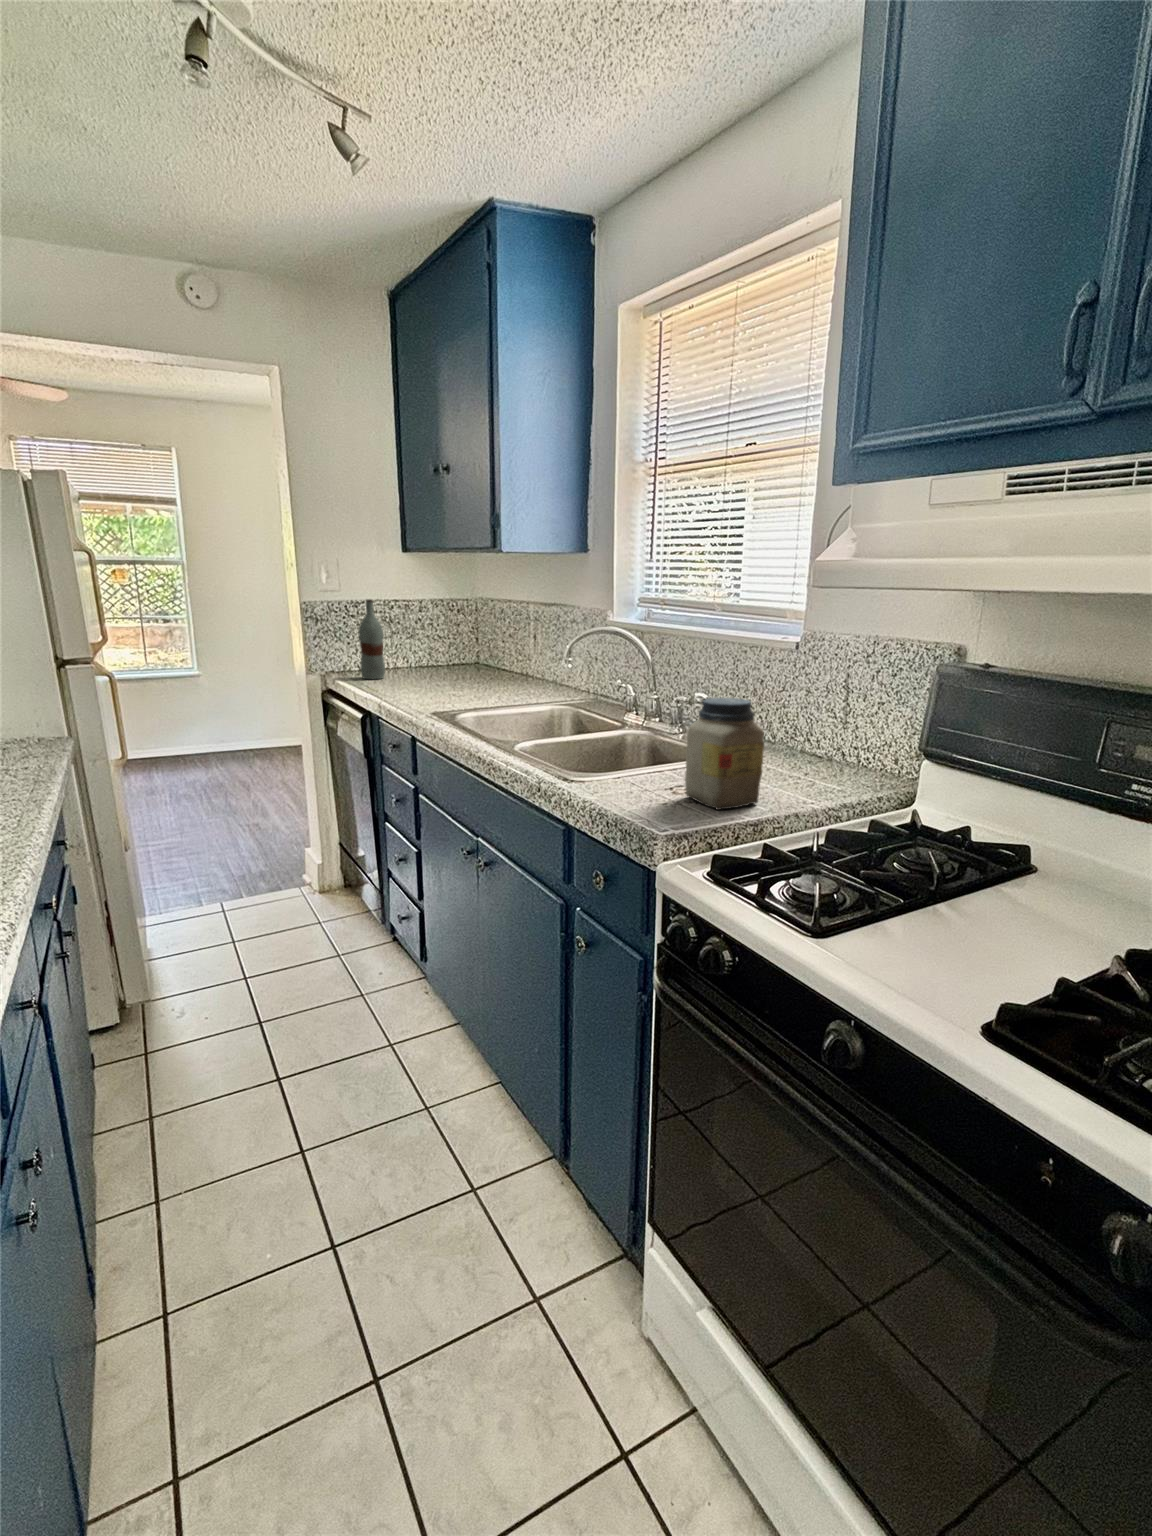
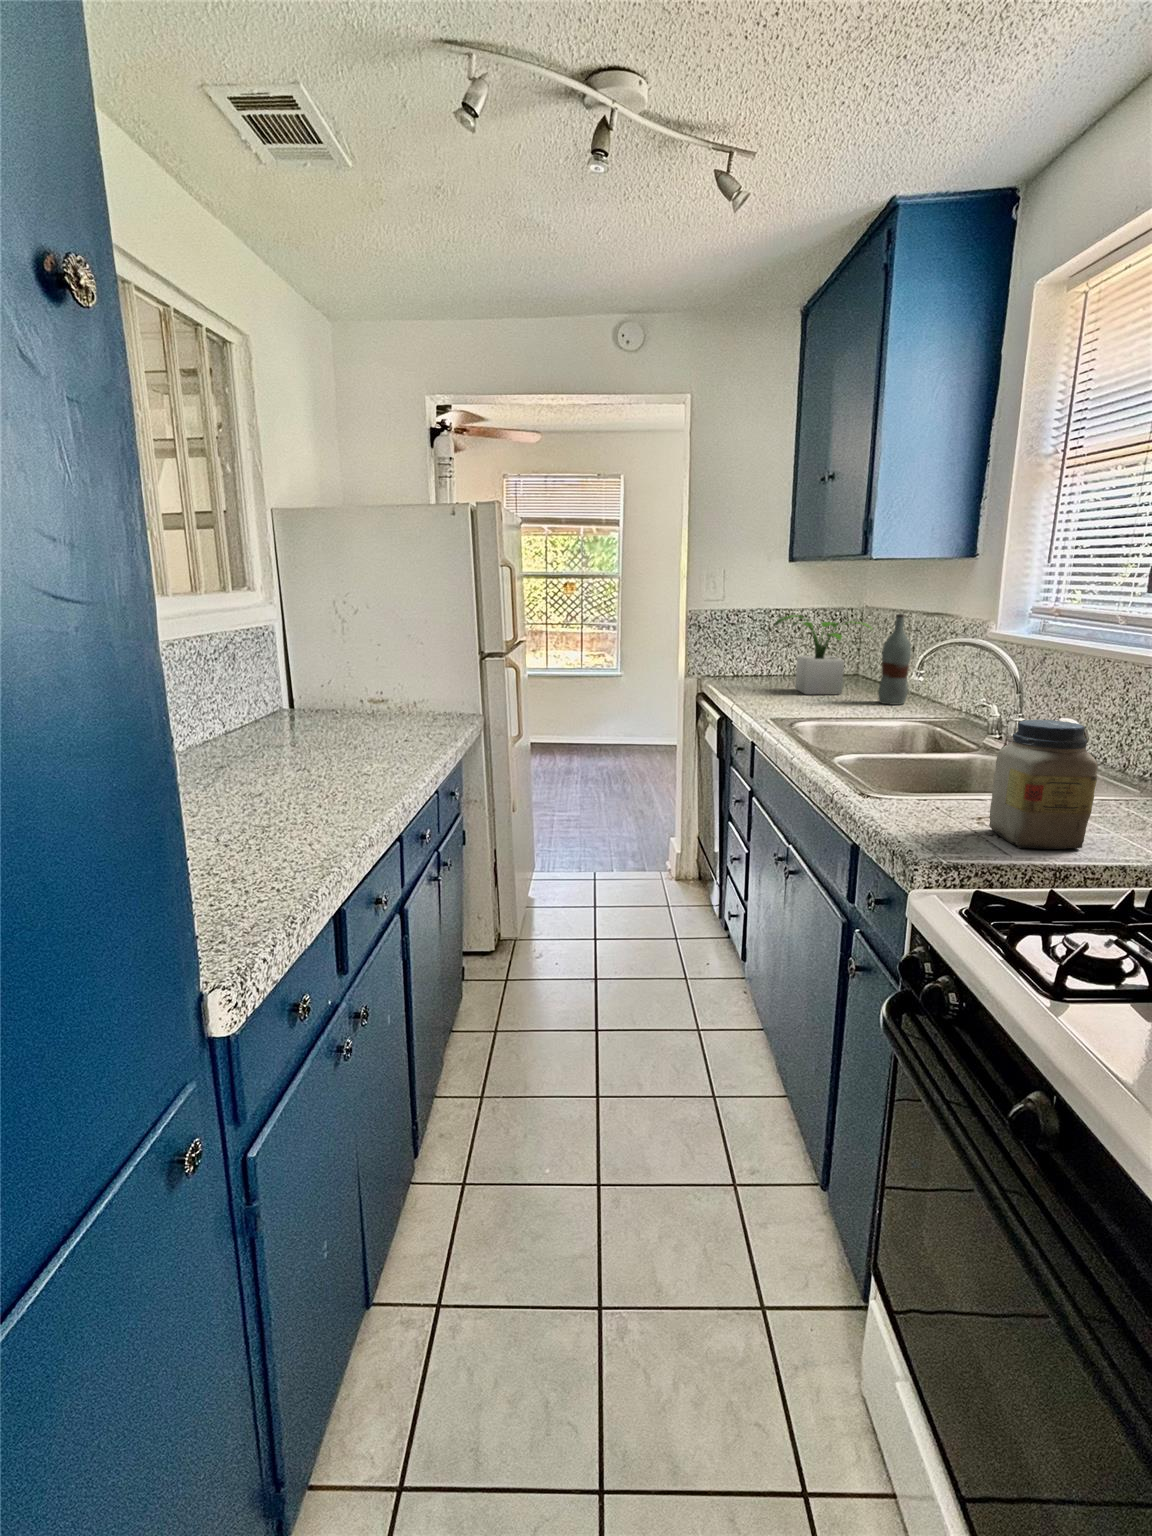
bottle: present [359,599,385,679] -> present [878,614,911,705]
potted plant: none [410,606,502,685] -> present [775,615,872,694]

